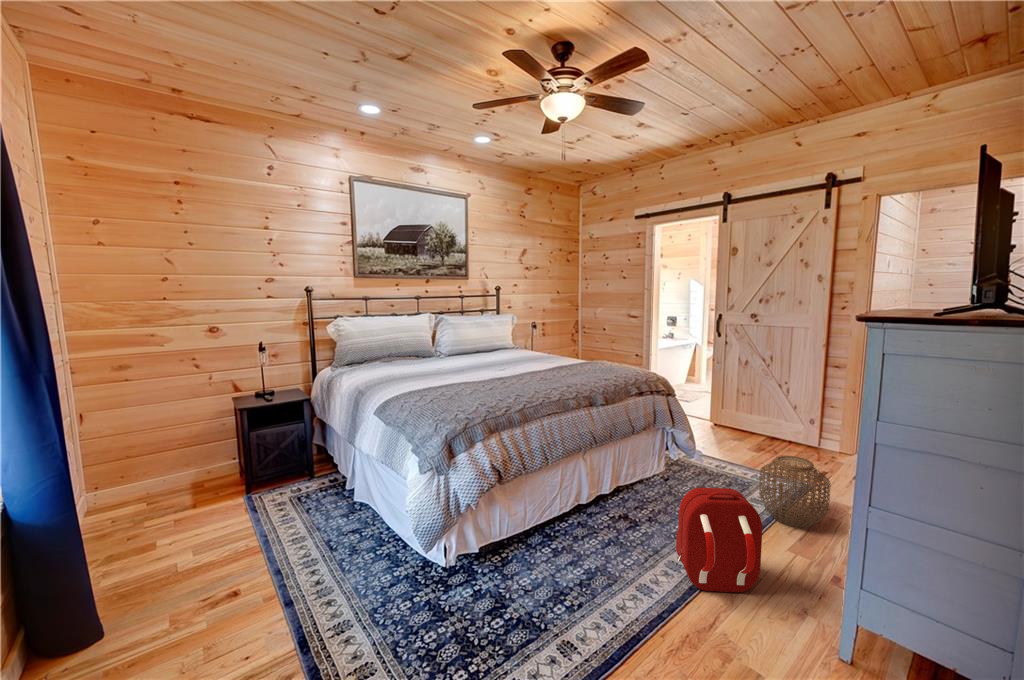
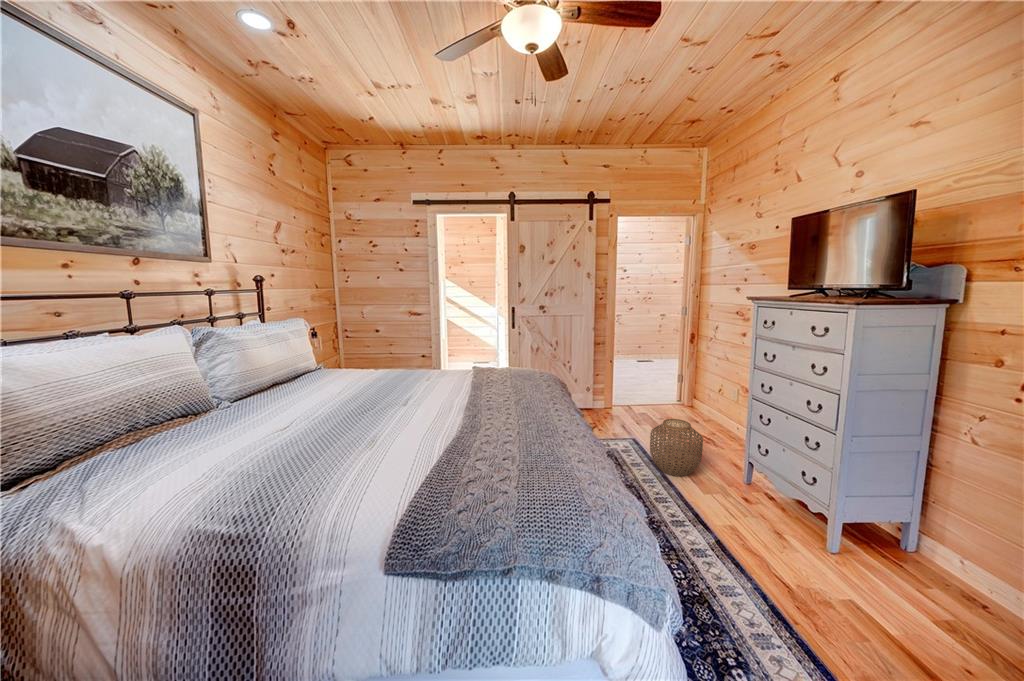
backpack: present [676,488,762,593] -> none [704,464,793,570]

